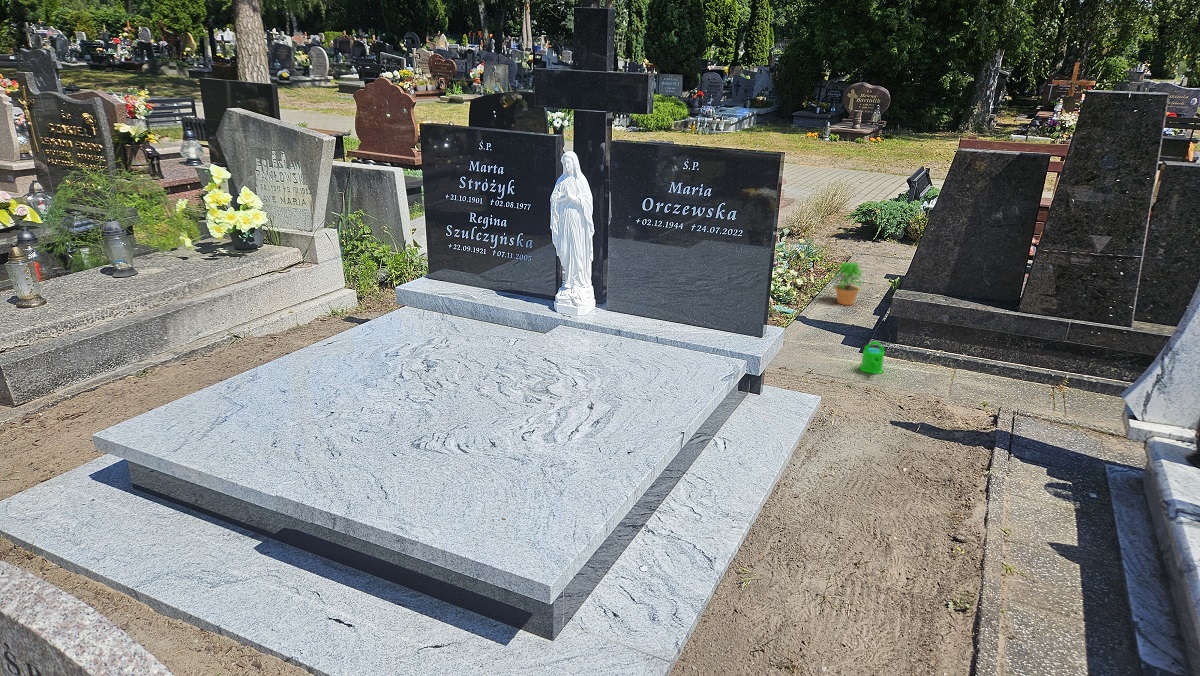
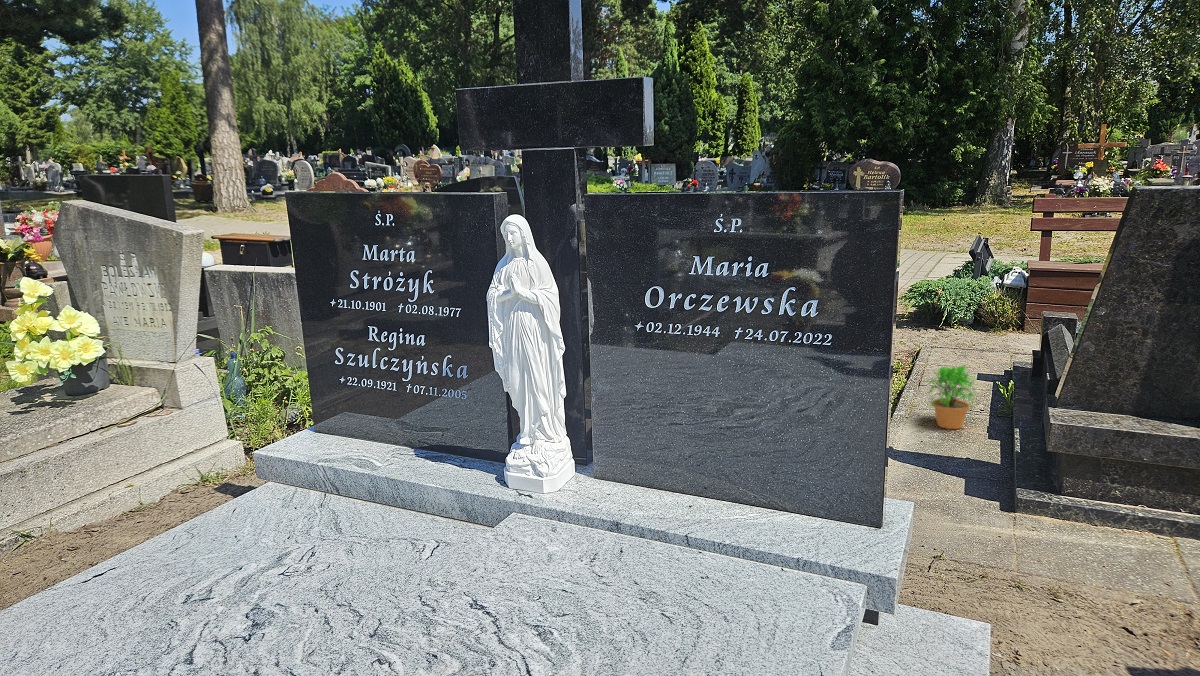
watering can: present [860,341,884,374] -> none [1036,509,1086,569]

